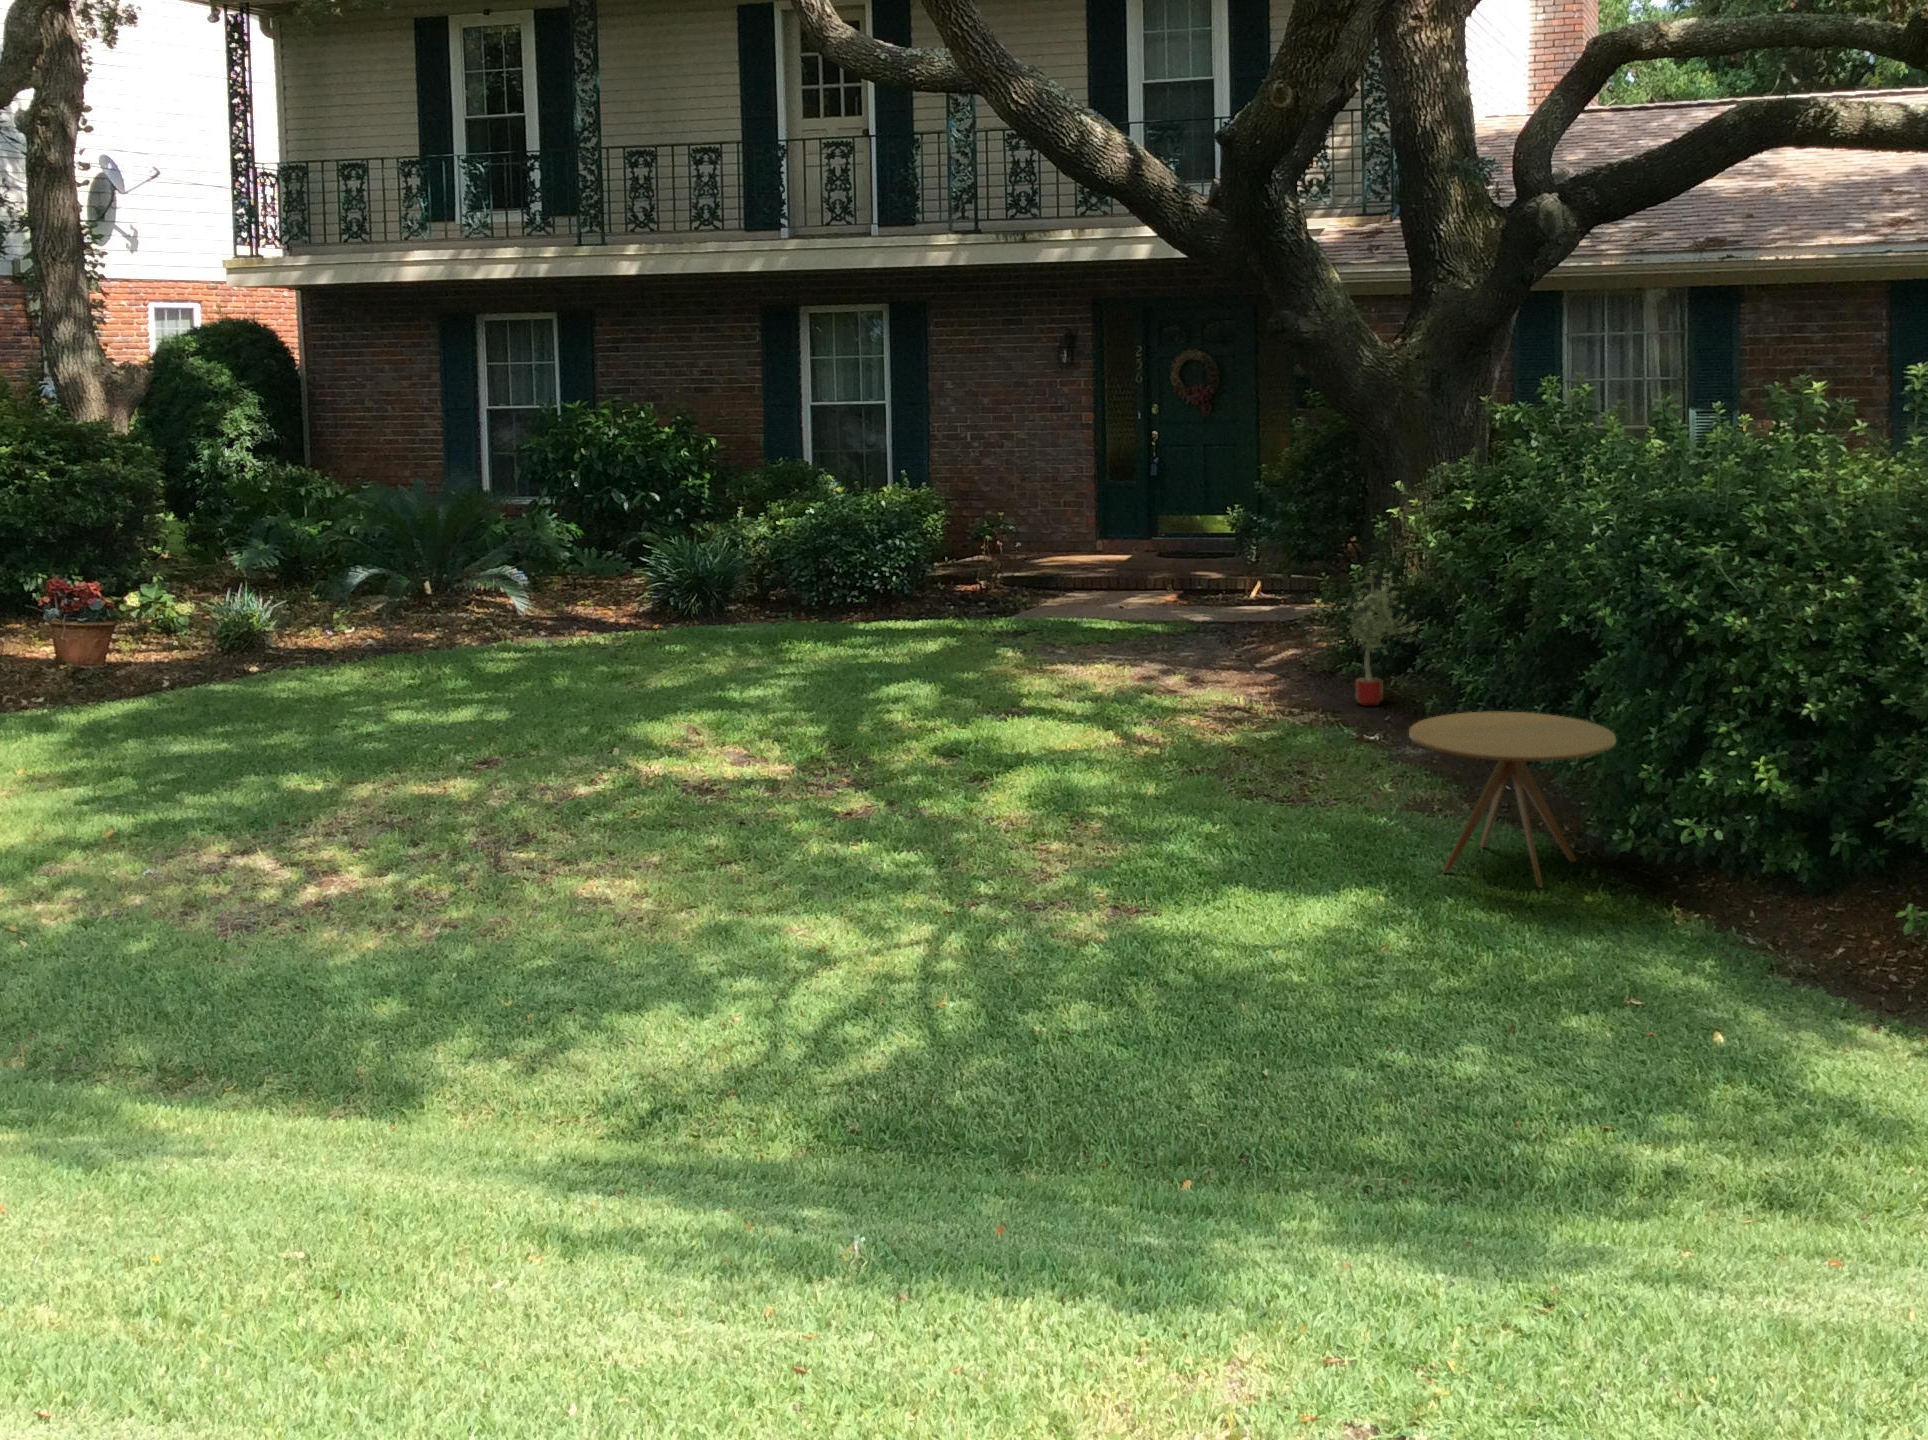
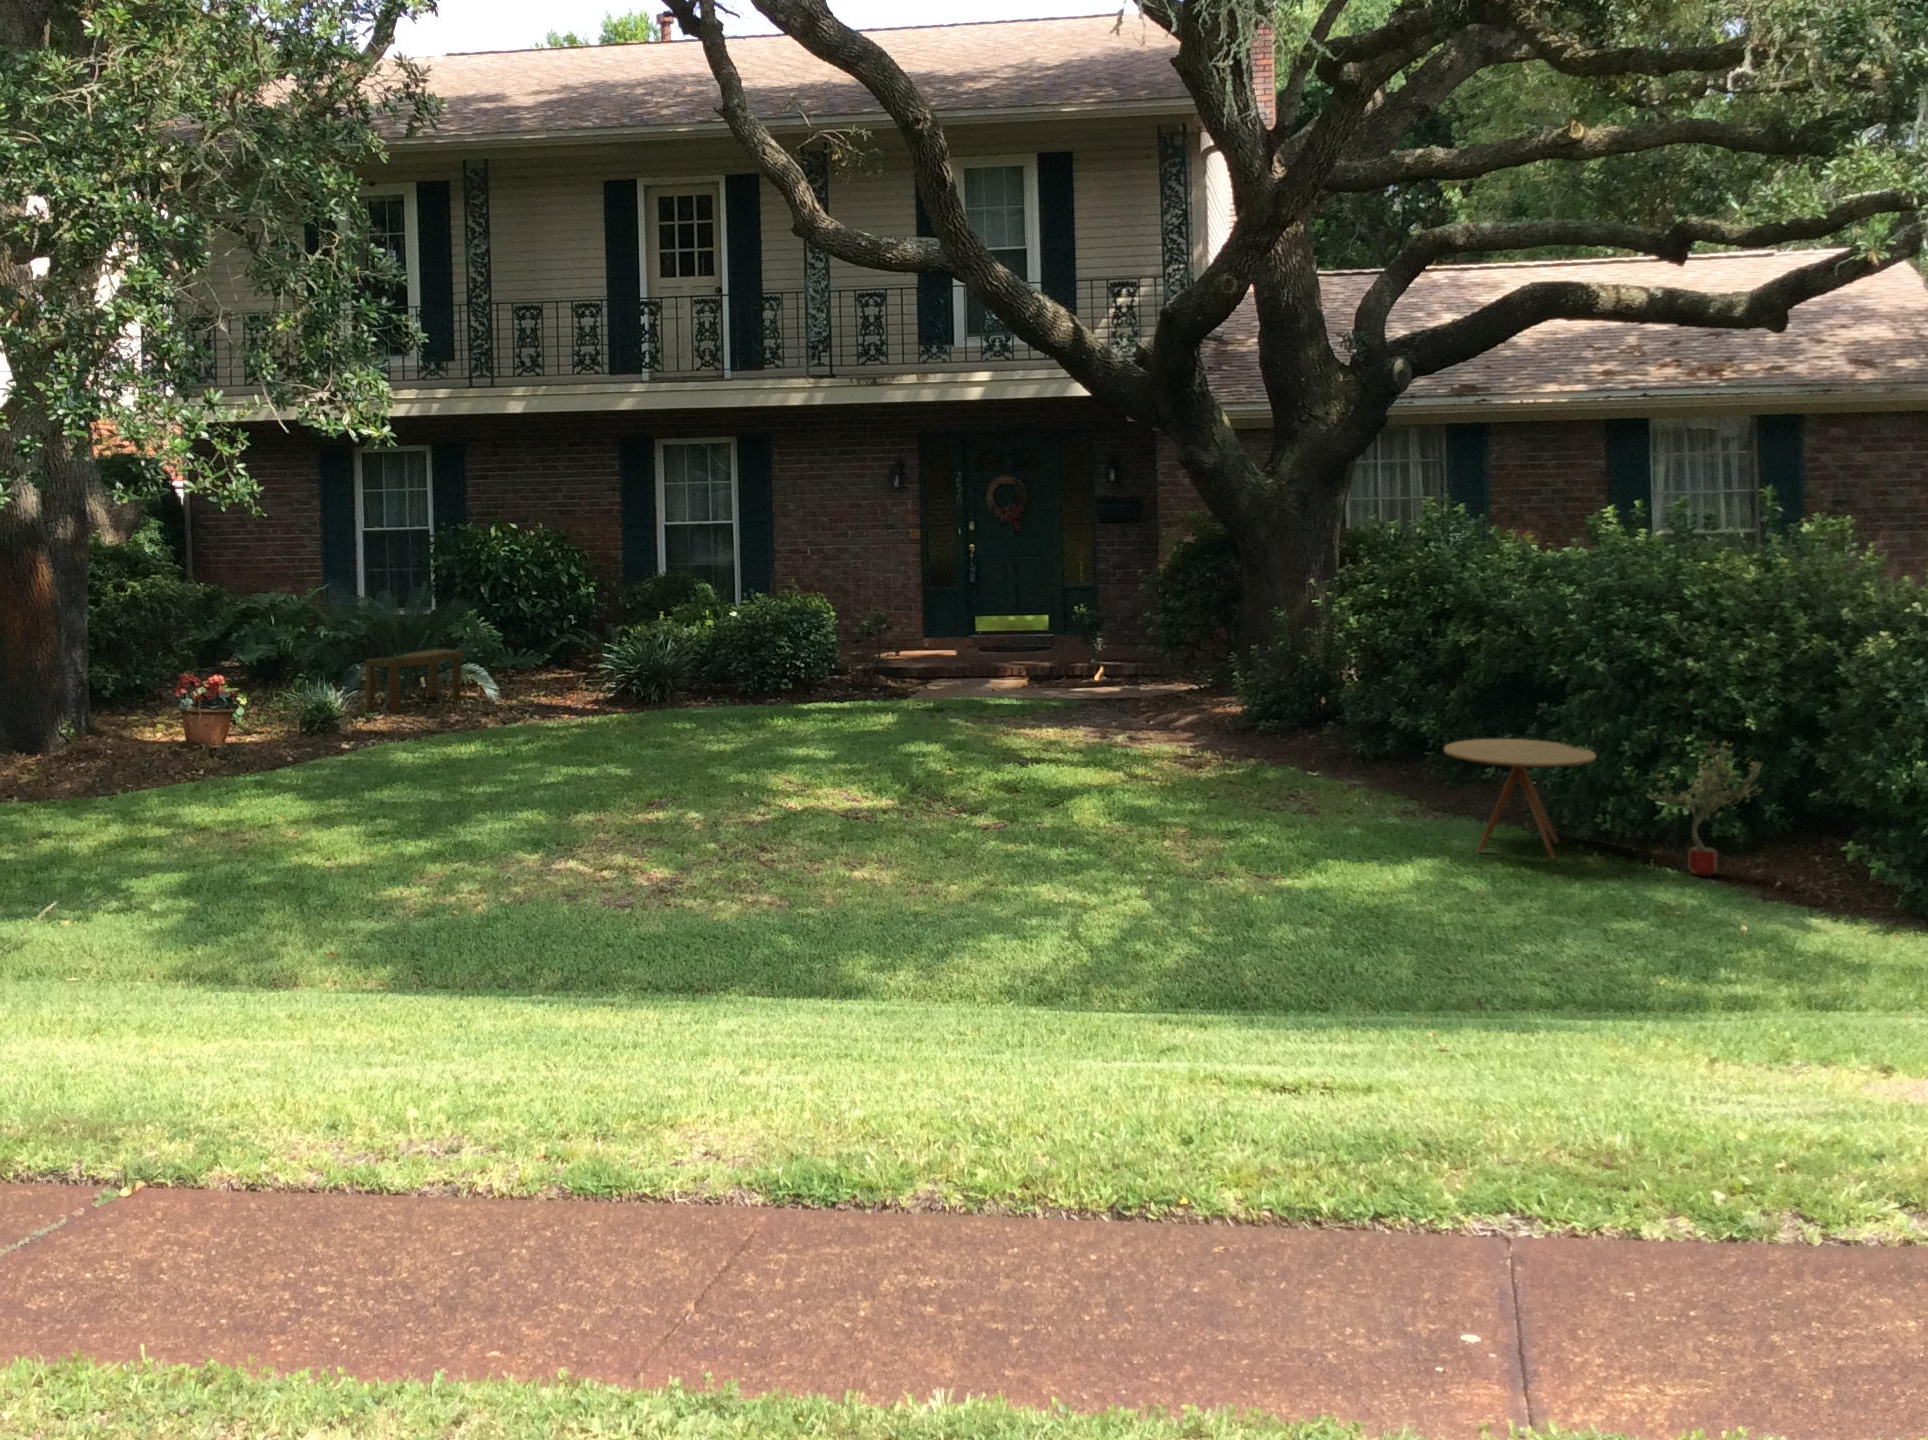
bench: none [358,546,480,621] -> present [365,649,463,713]
potted tree: present [1350,570,1418,706] -> present [1648,741,1762,876]

